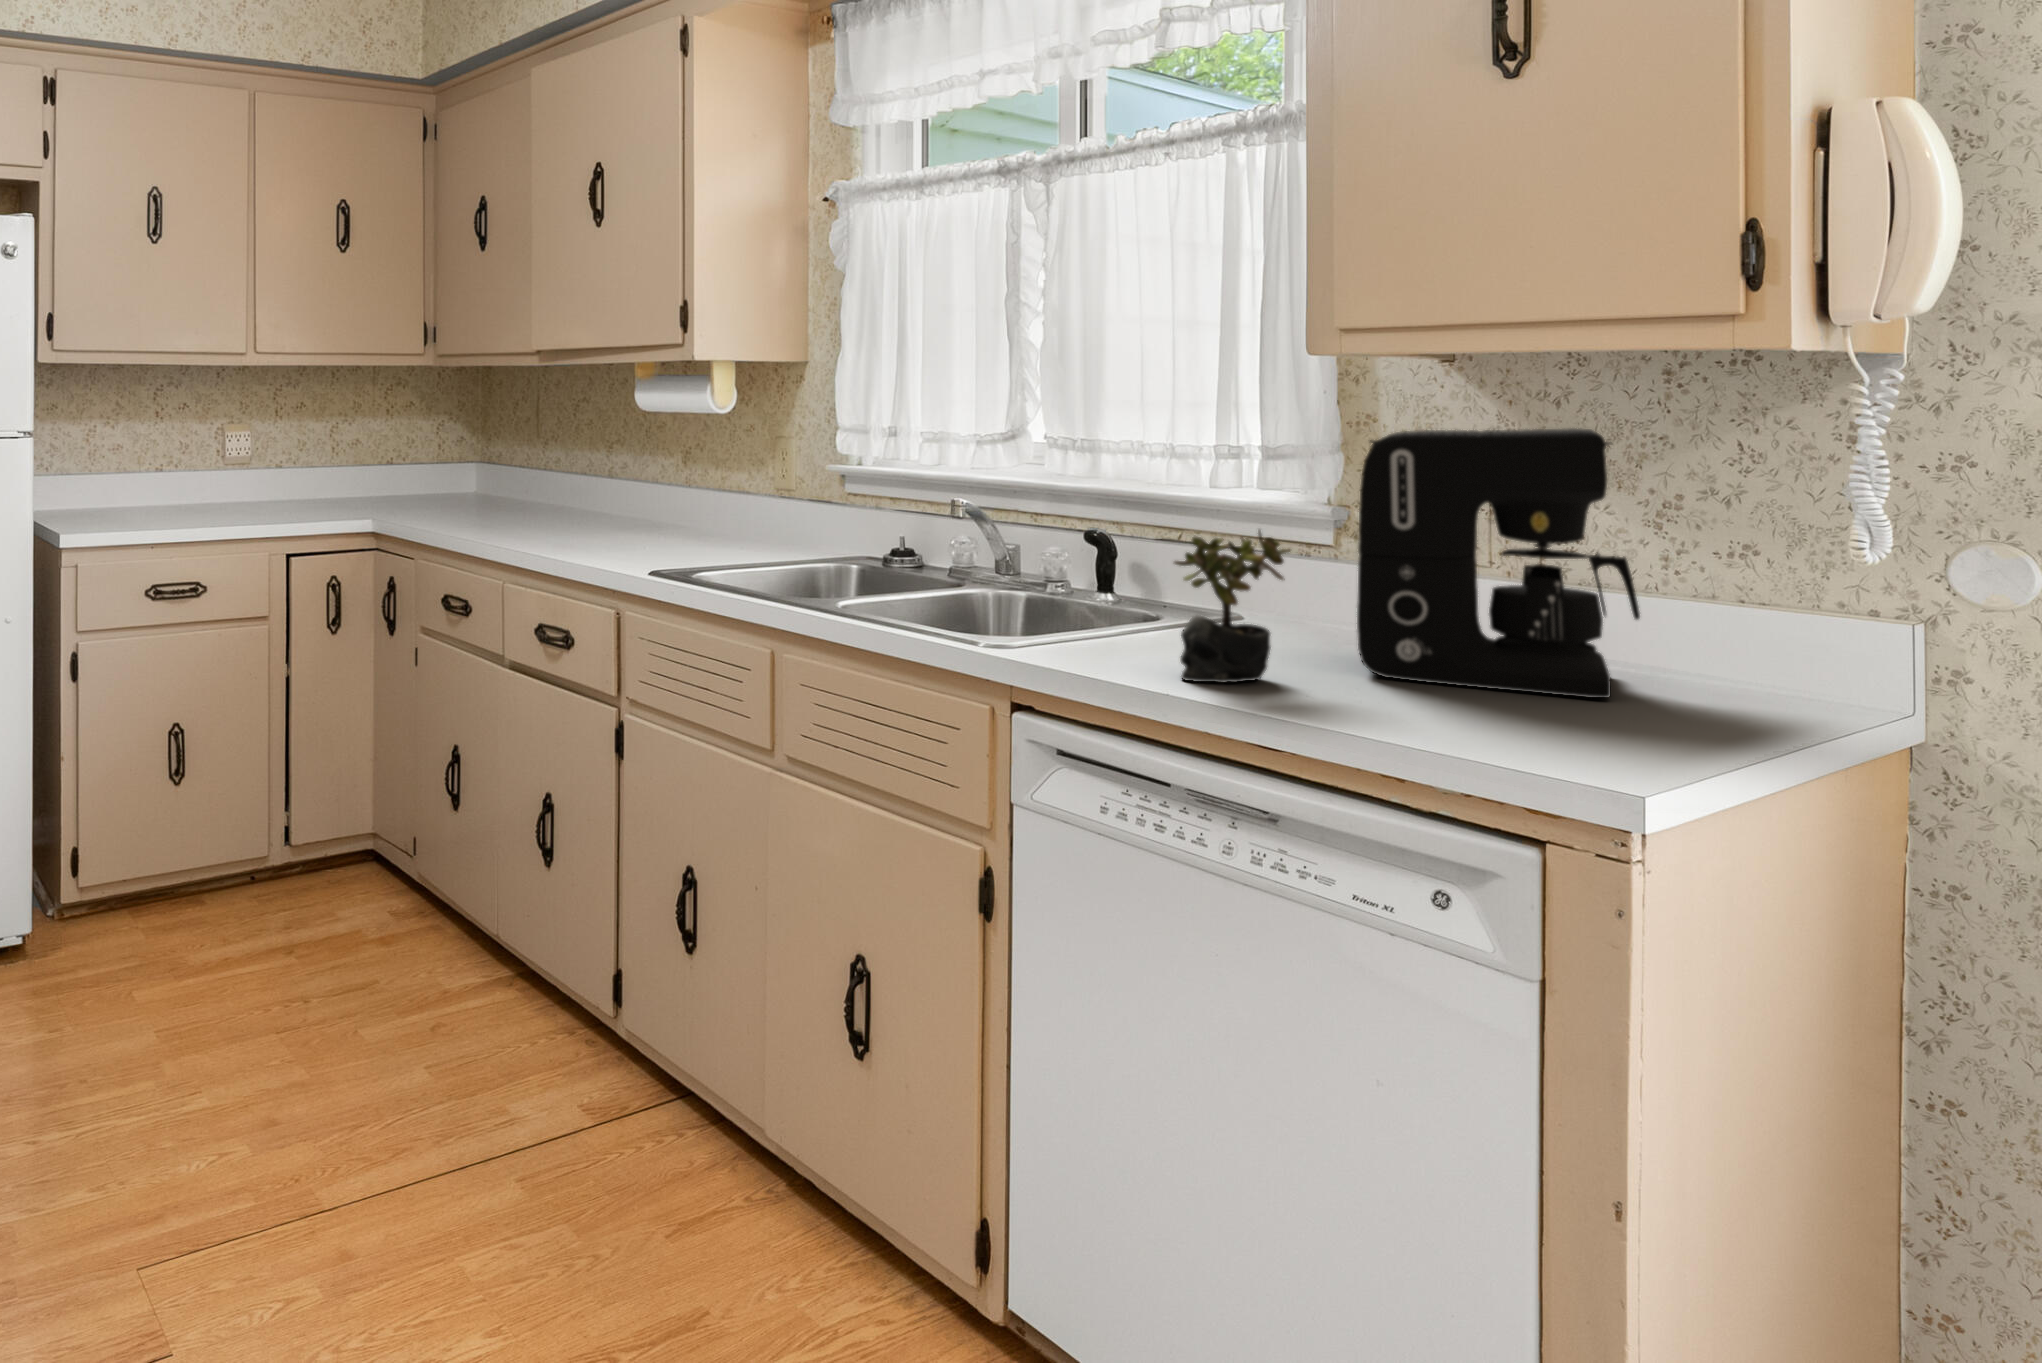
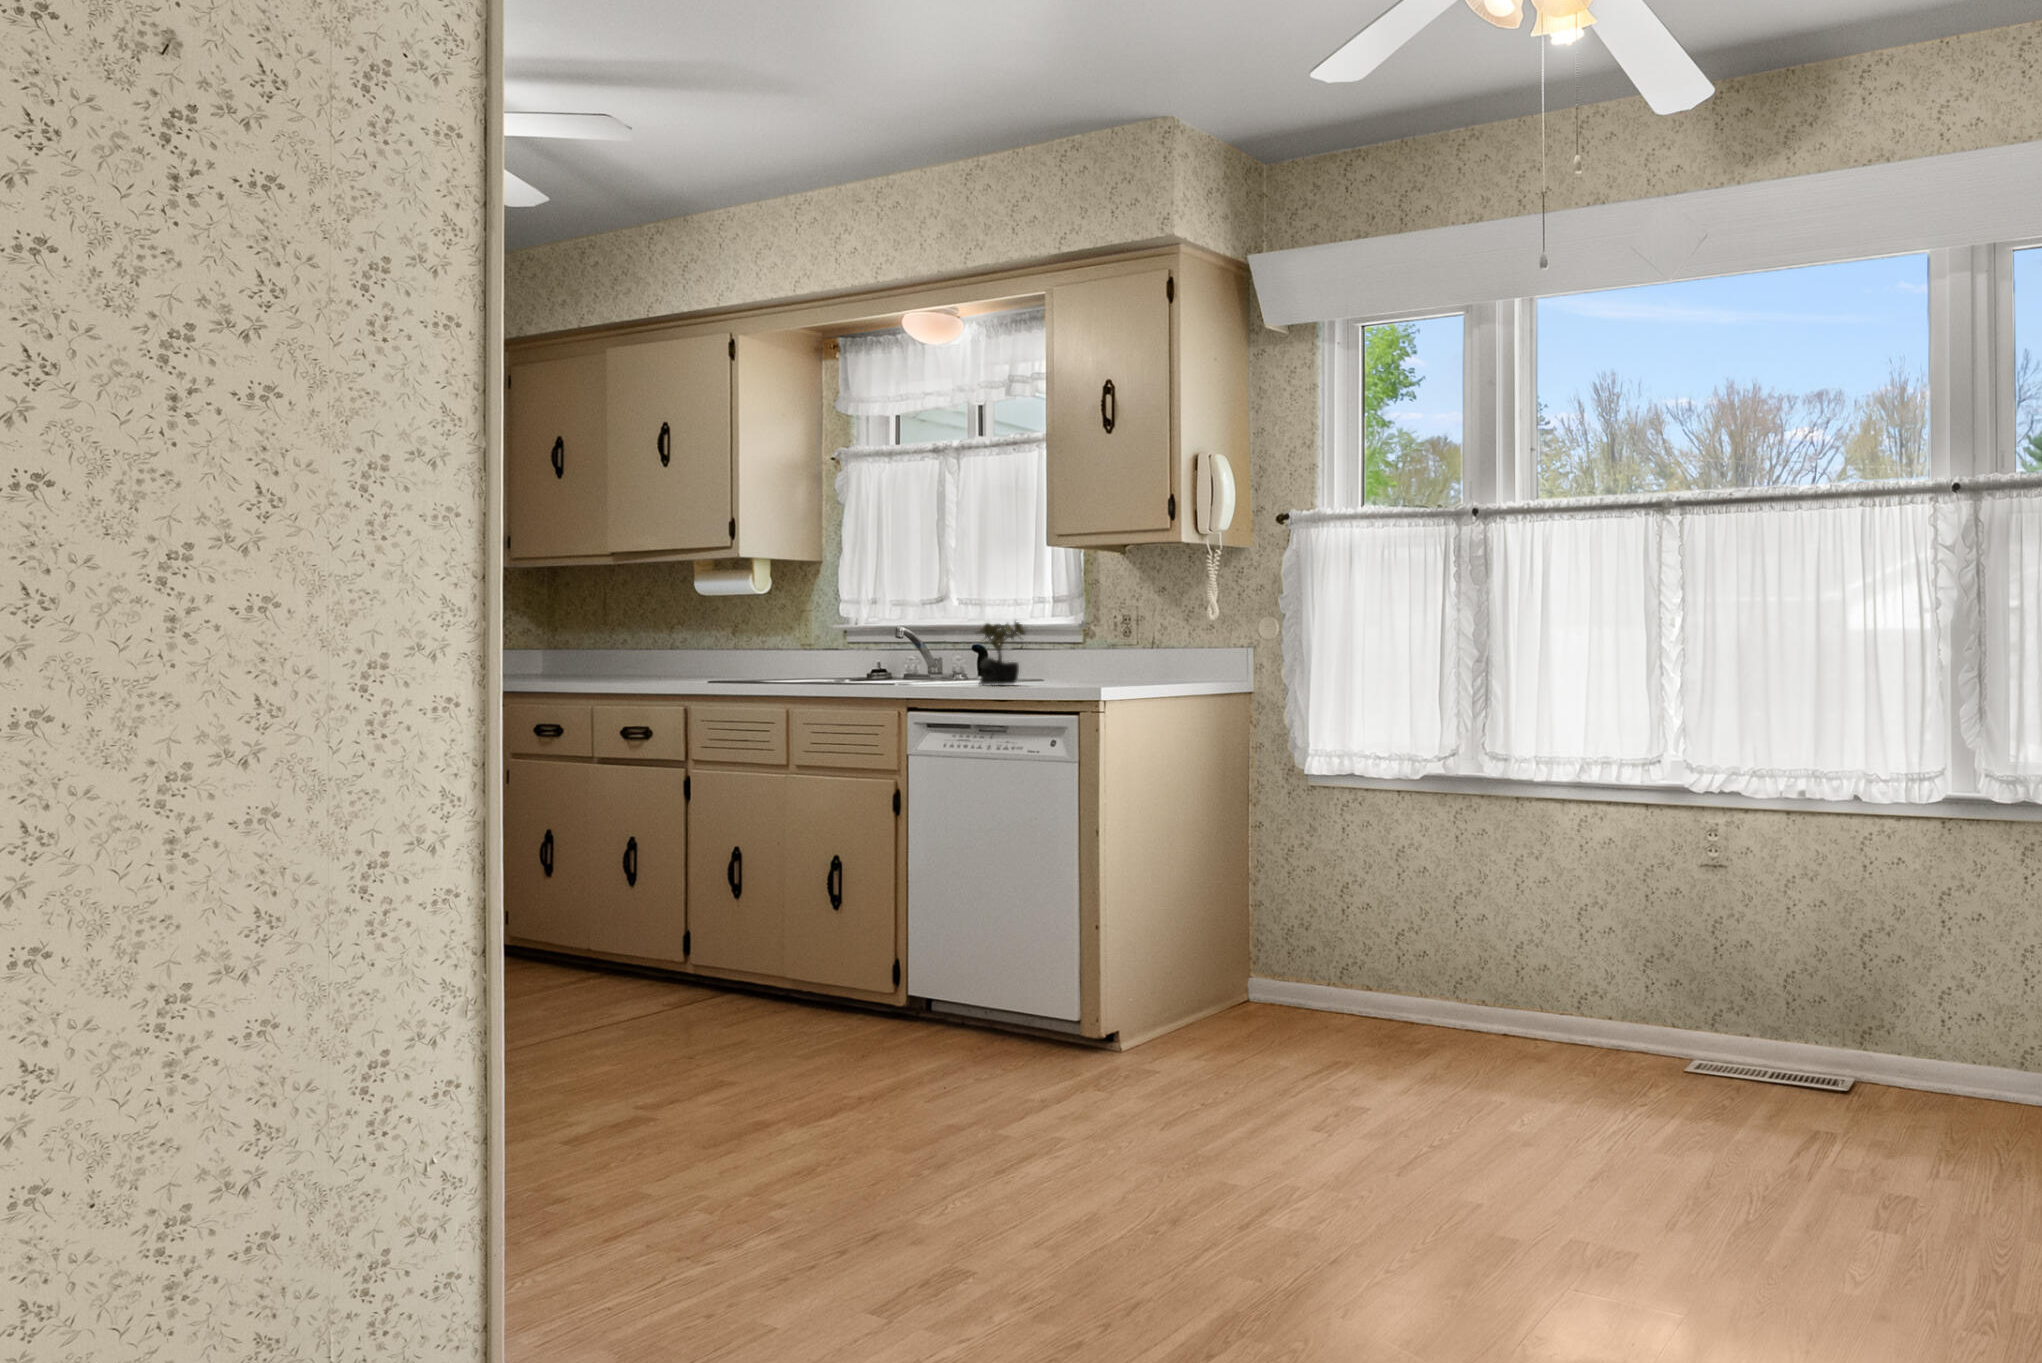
coffee maker: present [1357,428,1640,698] -> none [1060,577,1167,684]

